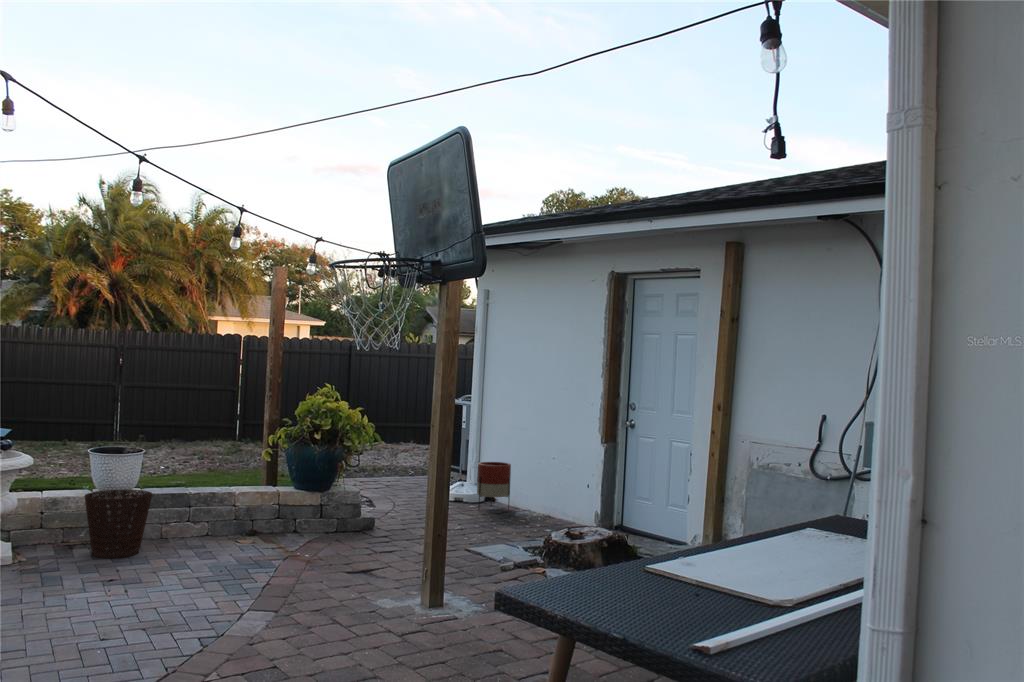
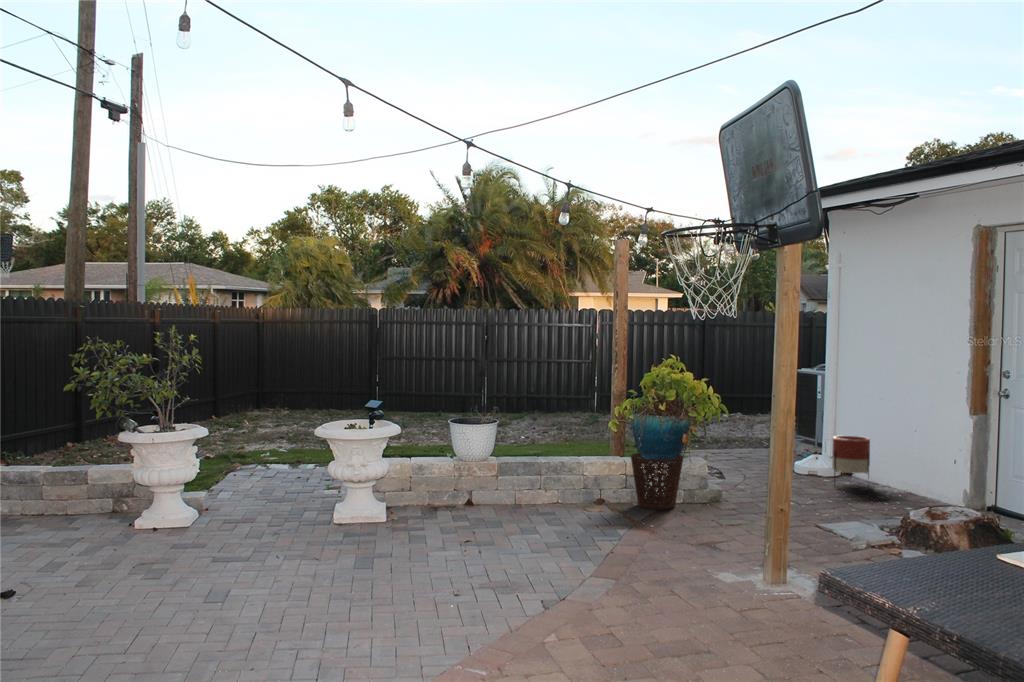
basket: present [85,490,152,558] -> present [631,453,683,509]

